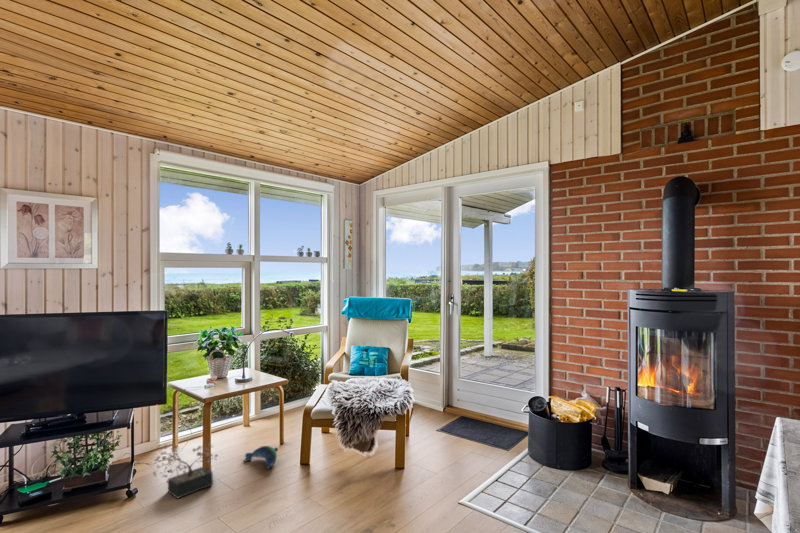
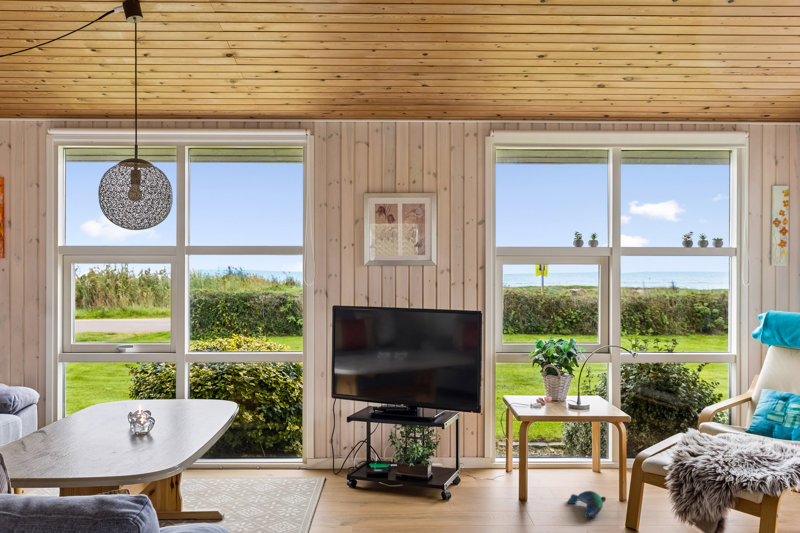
decorative plant: present [153,444,217,498] -> none [462,453,529,514]

